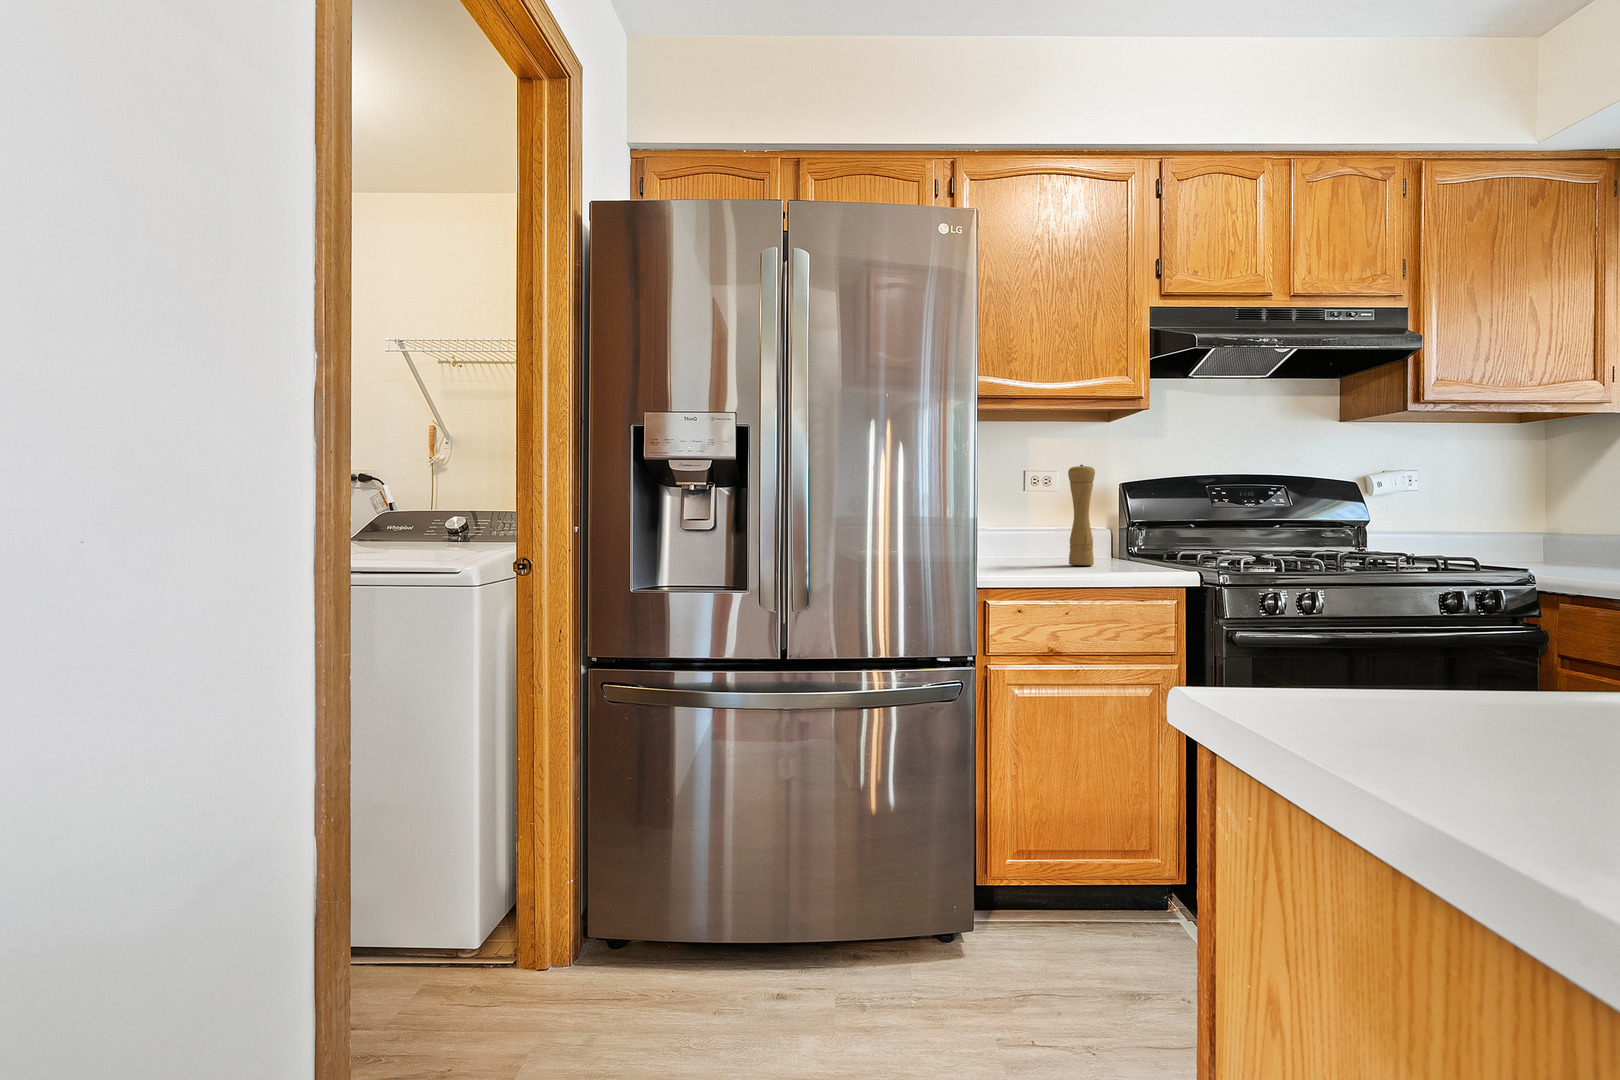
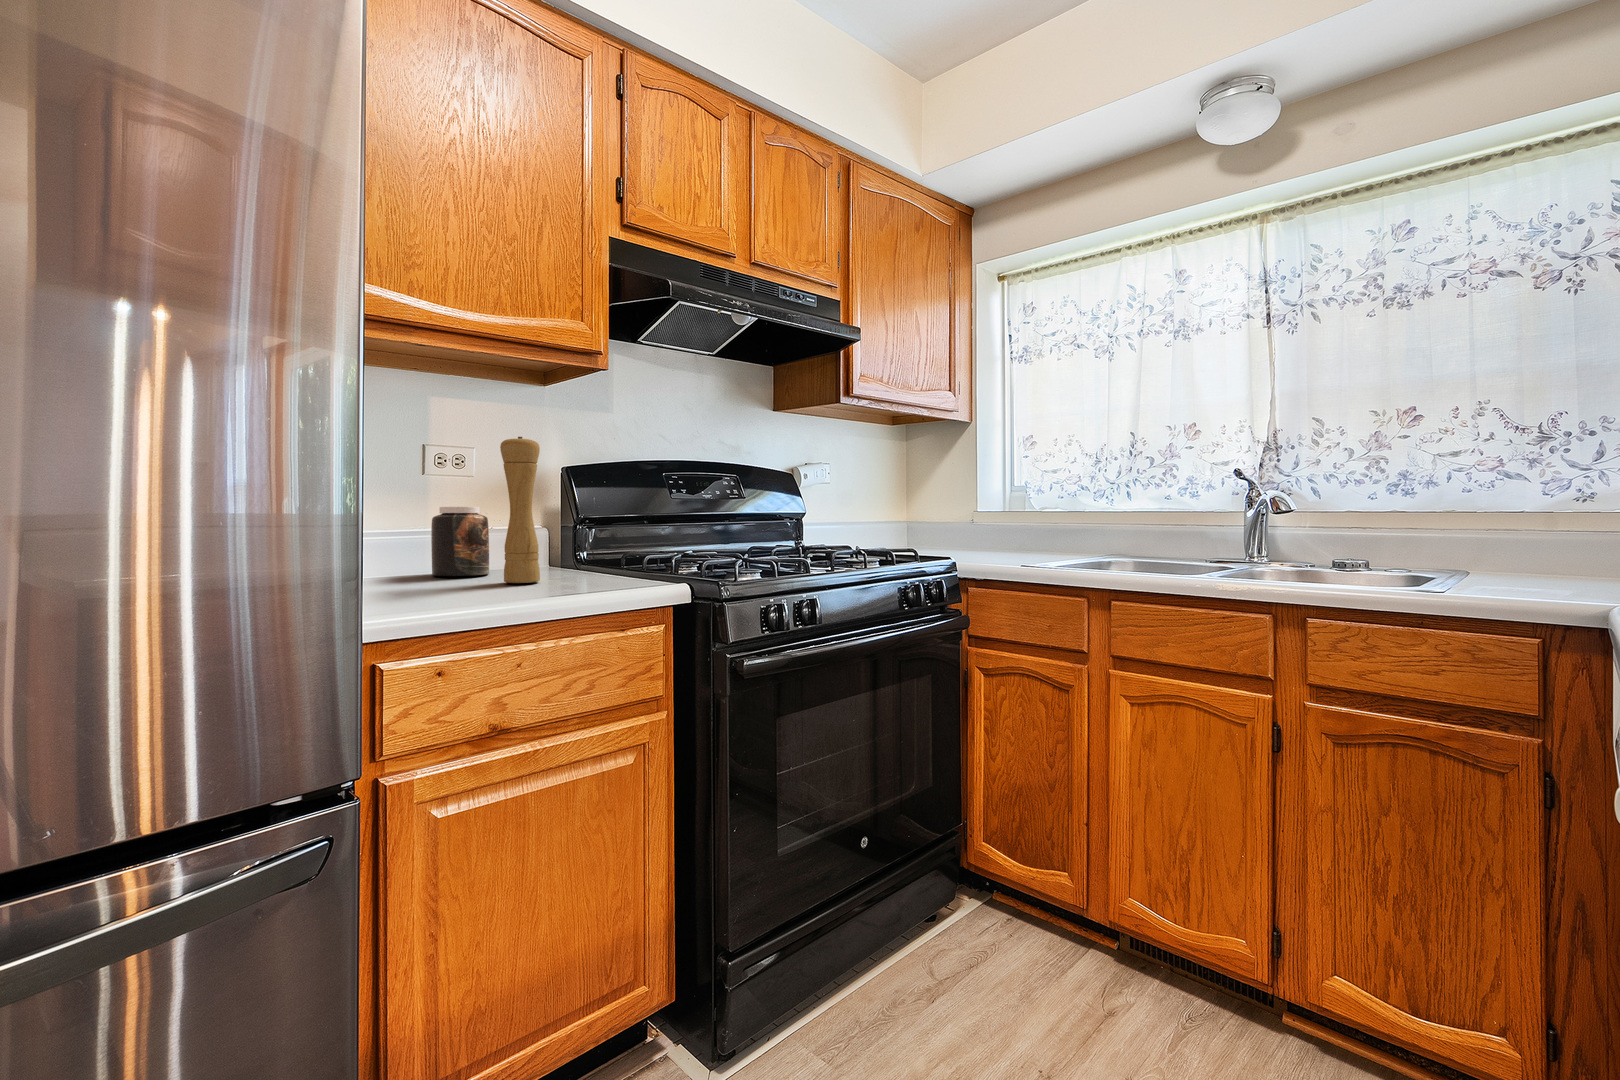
jar: none [1027,513,1063,560] -> present [431,507,489,576]

